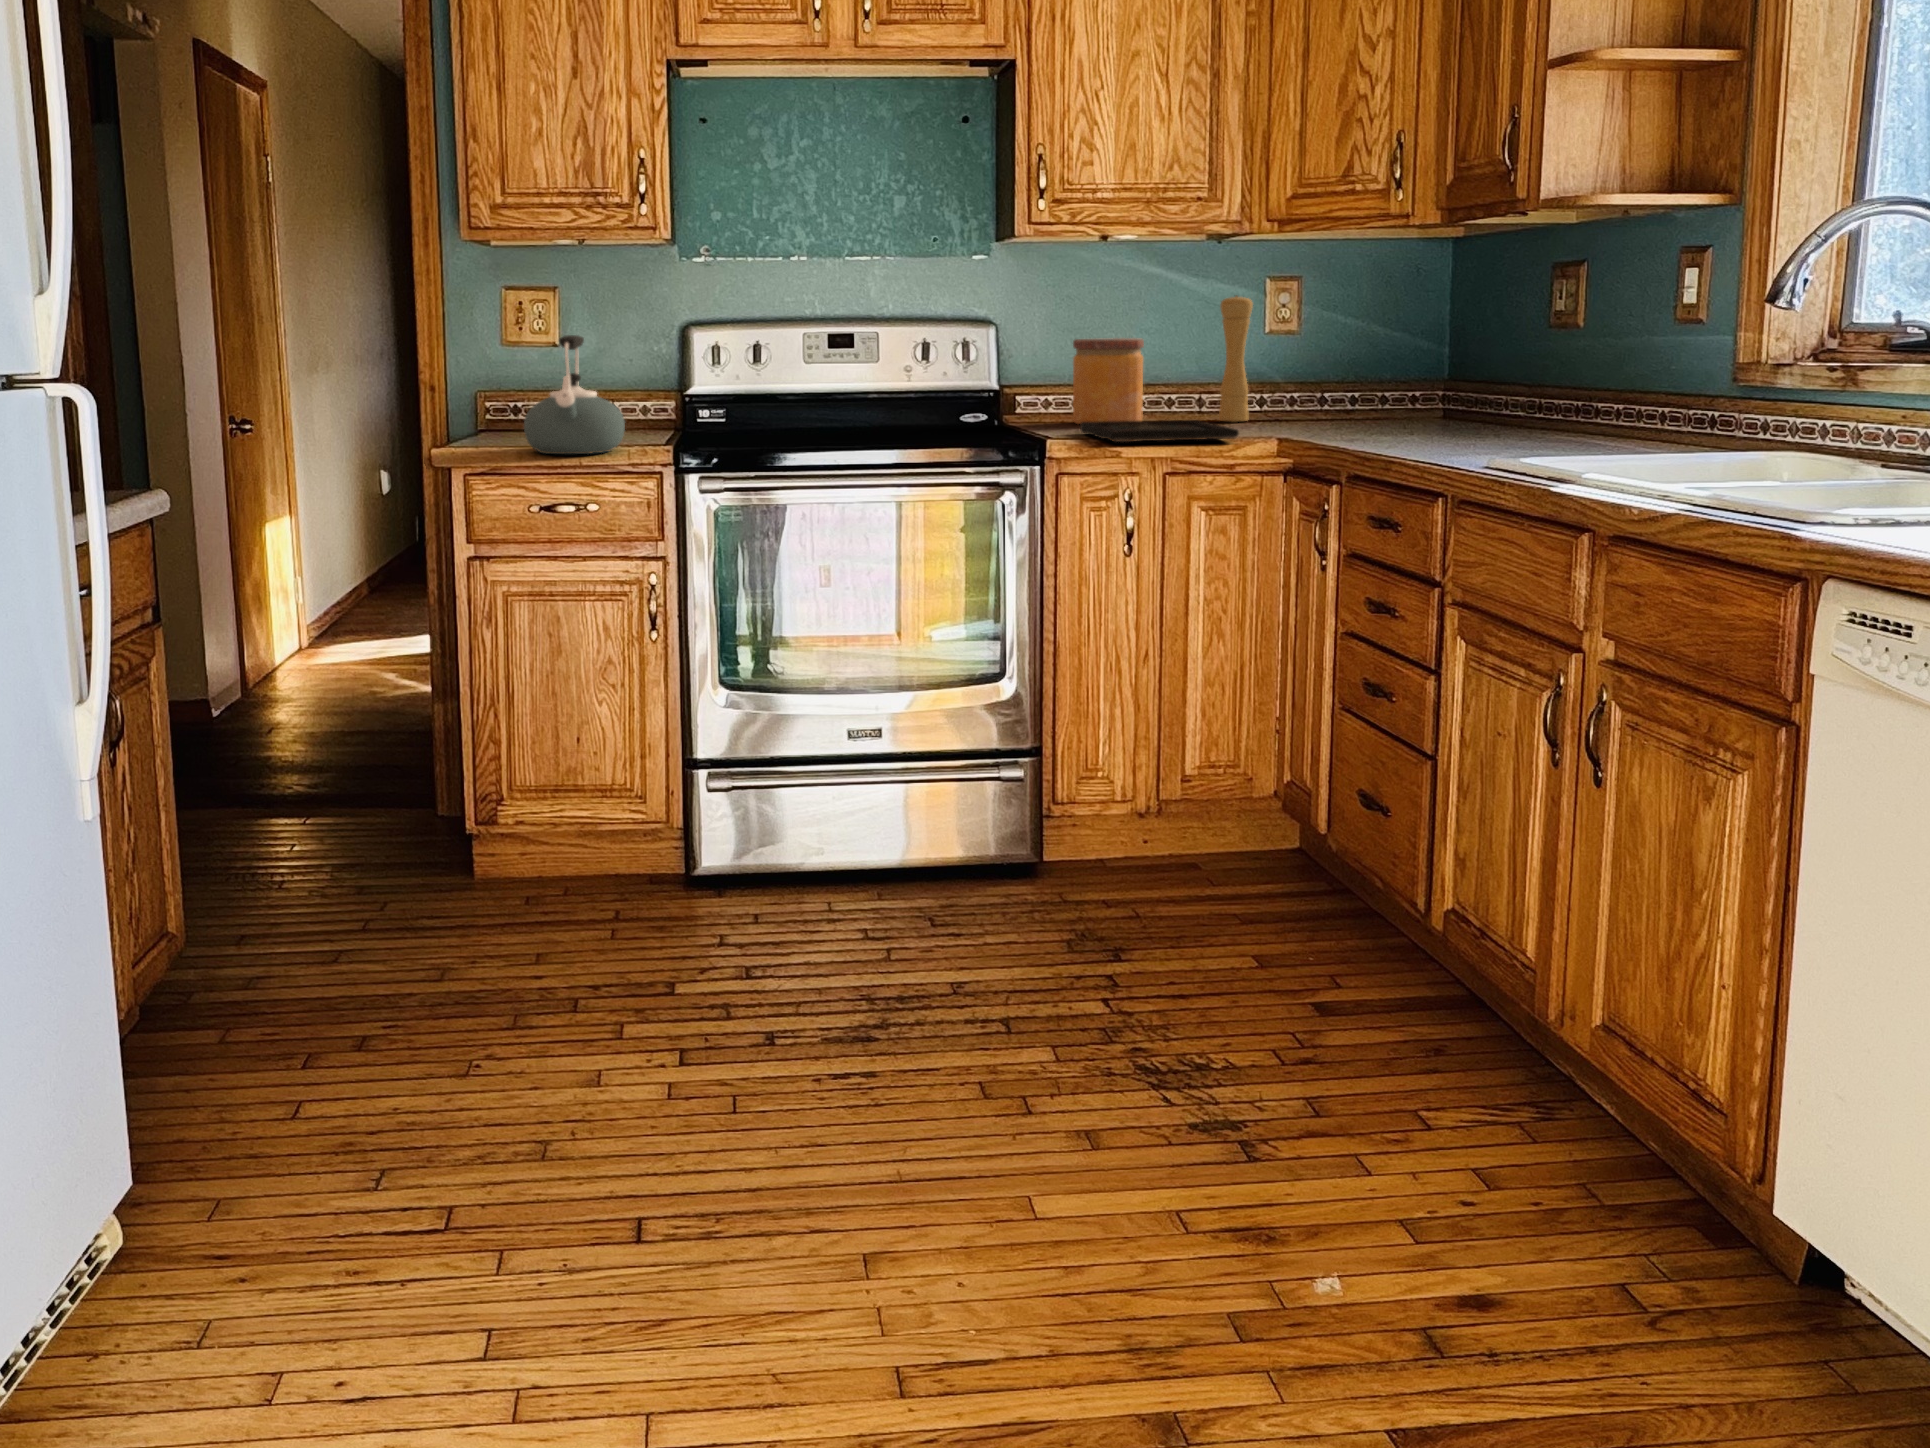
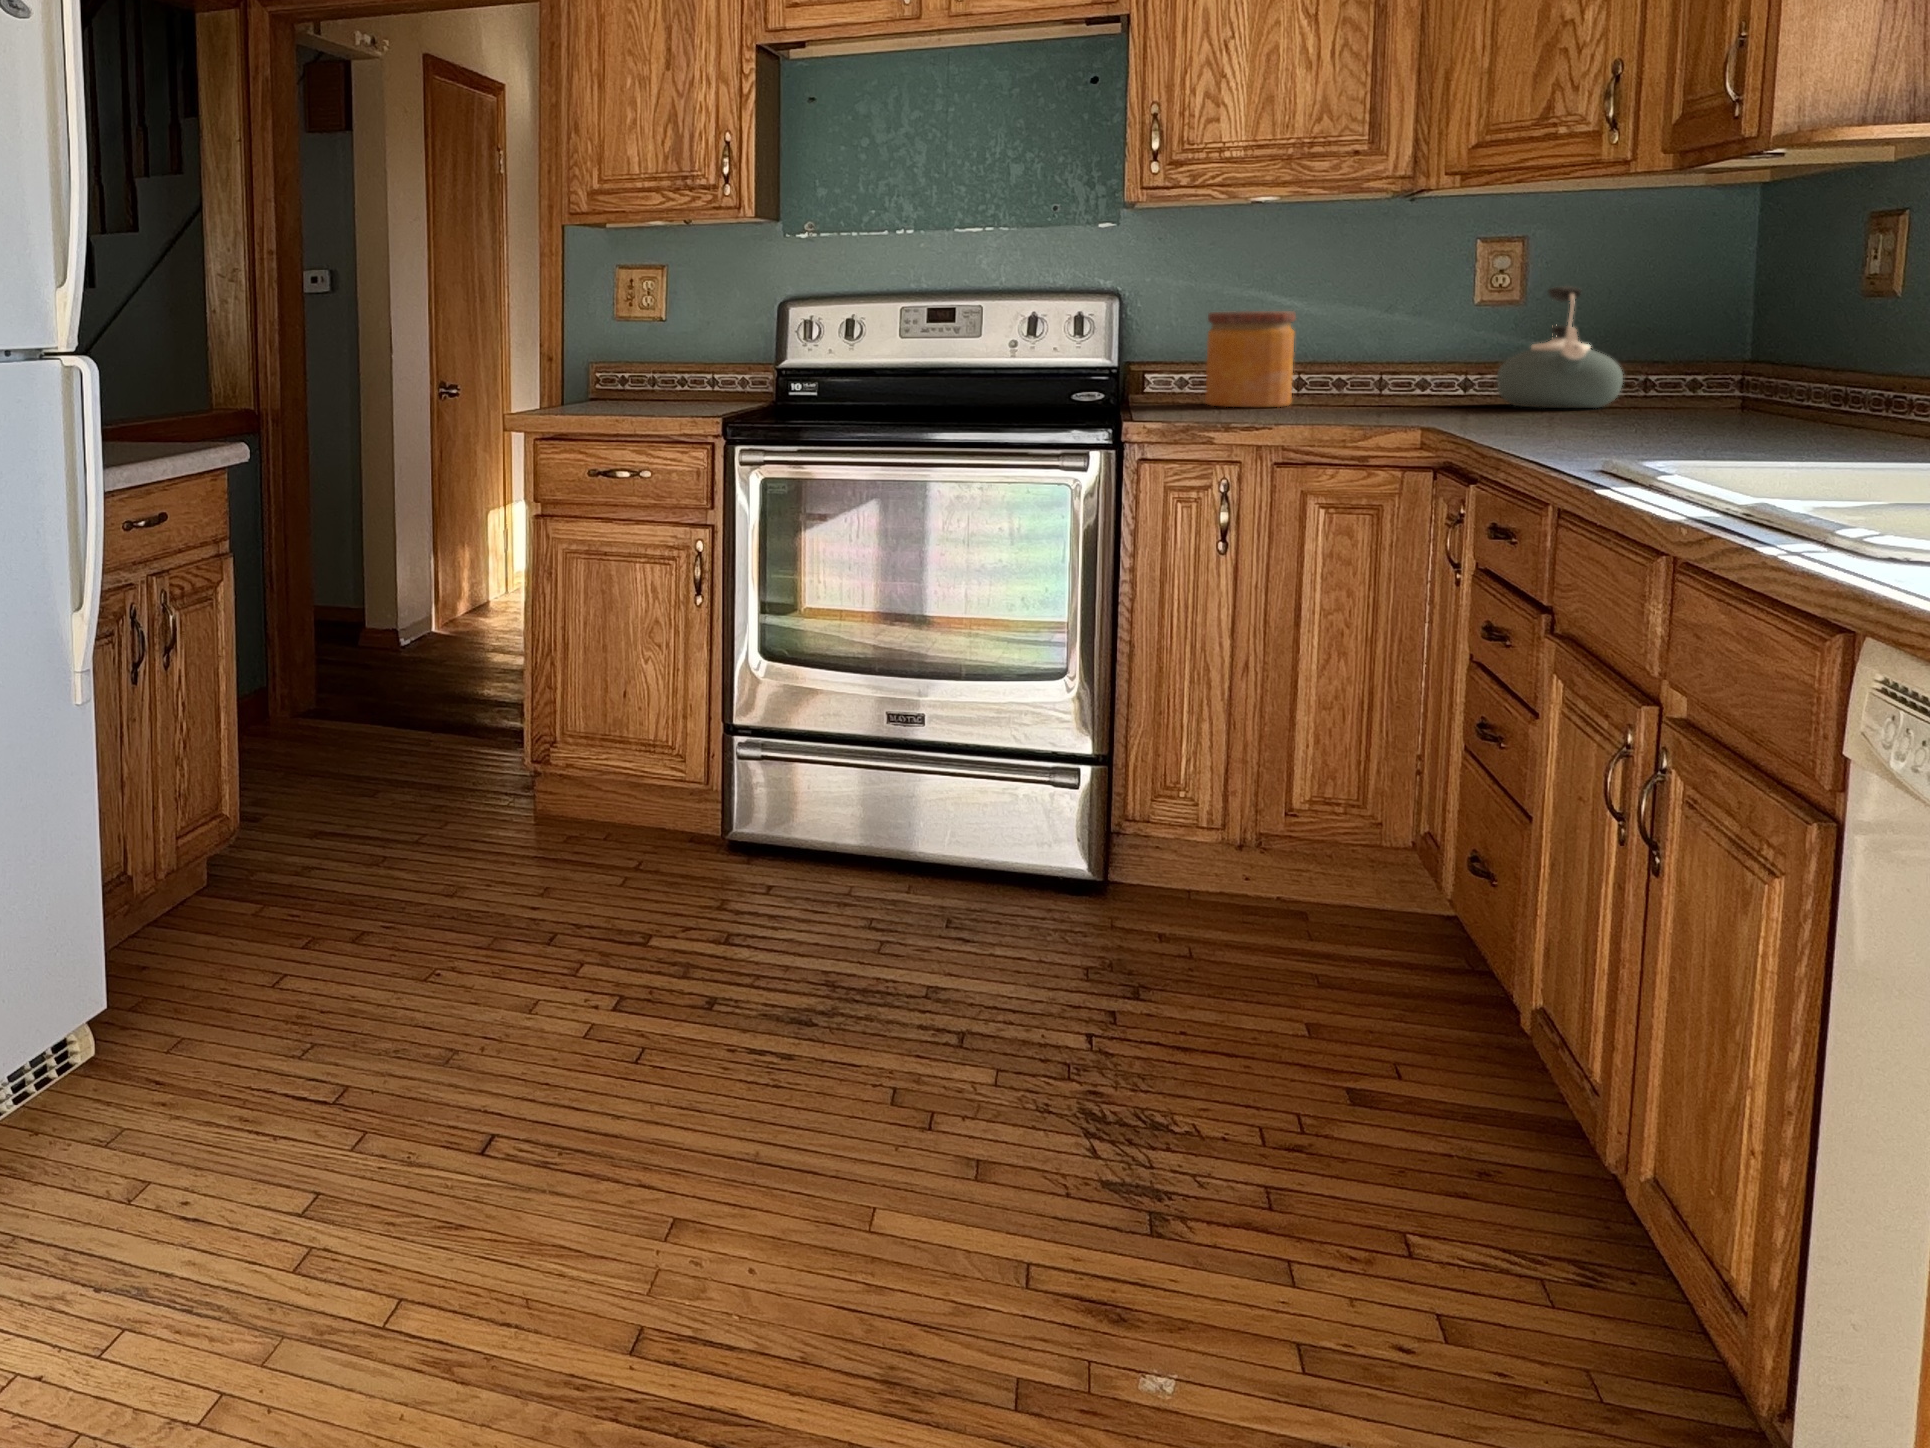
pepper mill: present [1219,295,1253,422] -> none [1396,260,1444,407]
kettle: present [524,335,625,454] -> present [1497,286,1623,408]
tray: present [1080,420,1239,442] -> none [1185,403,1356,426]

